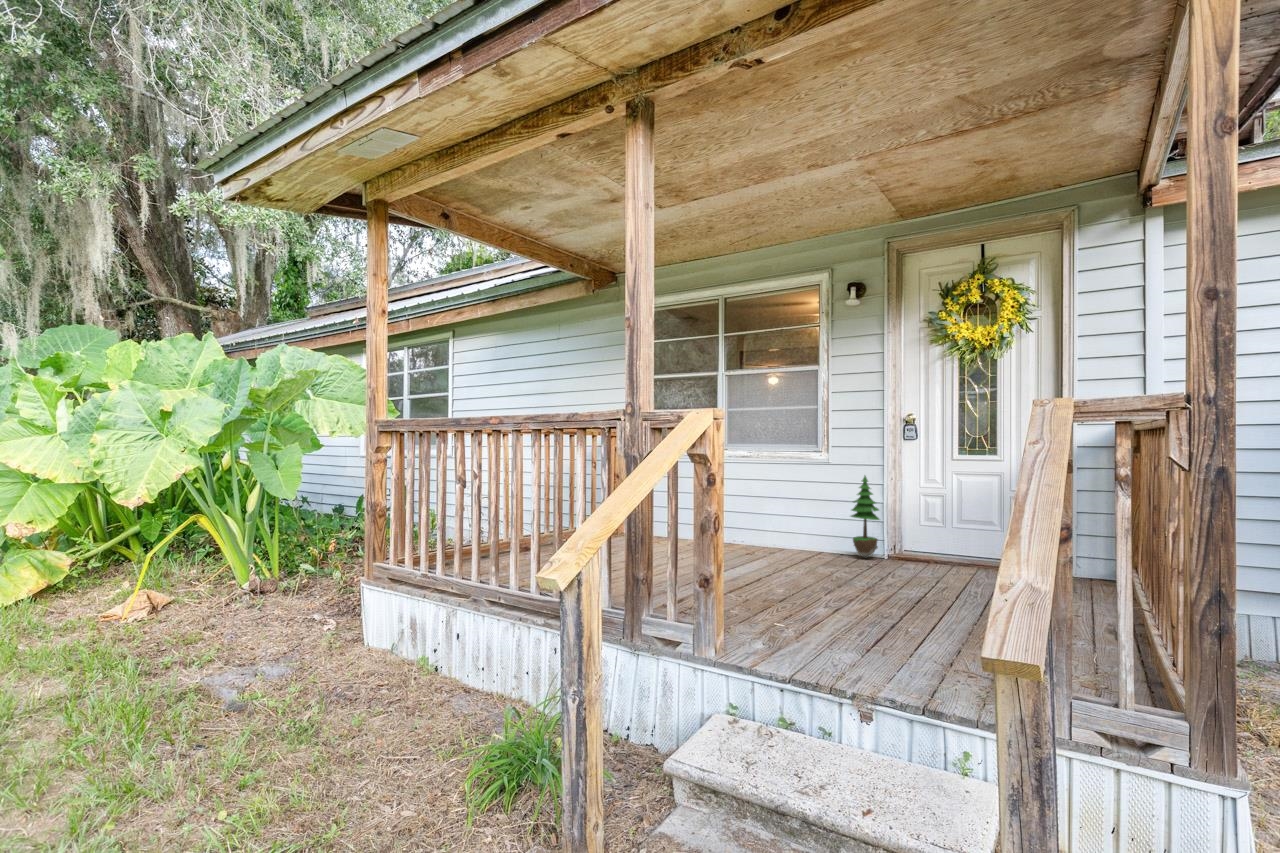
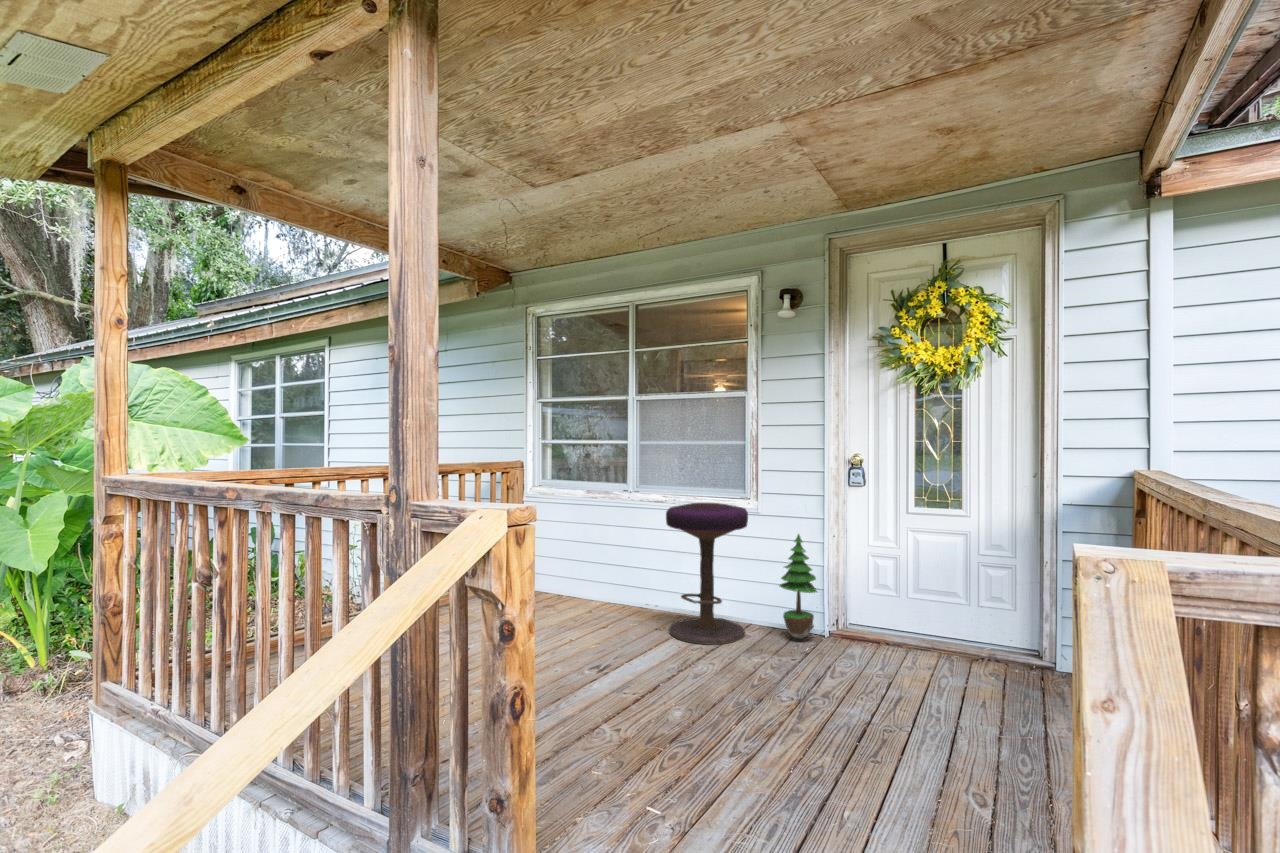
stool: none [757,454,823,560] -> present [666,503,748,644]

